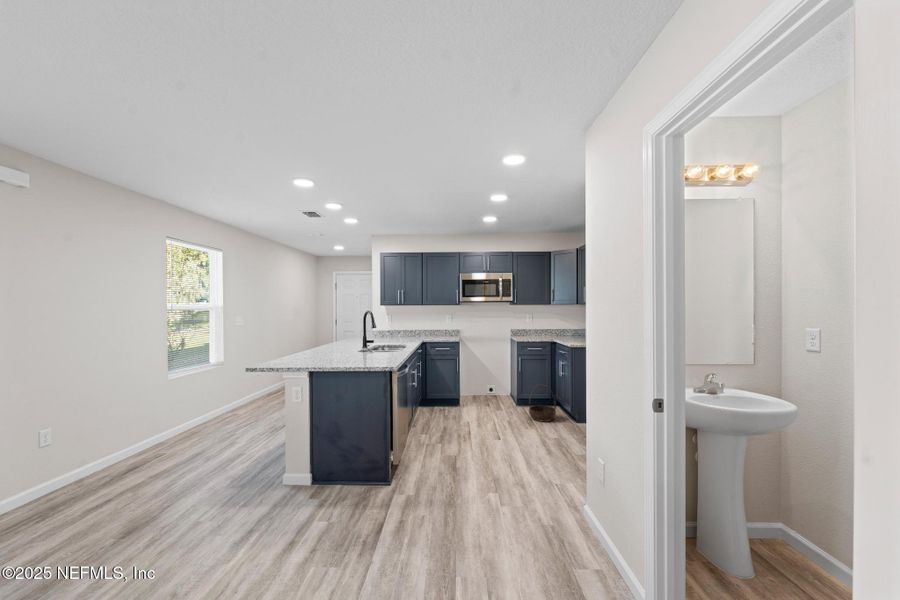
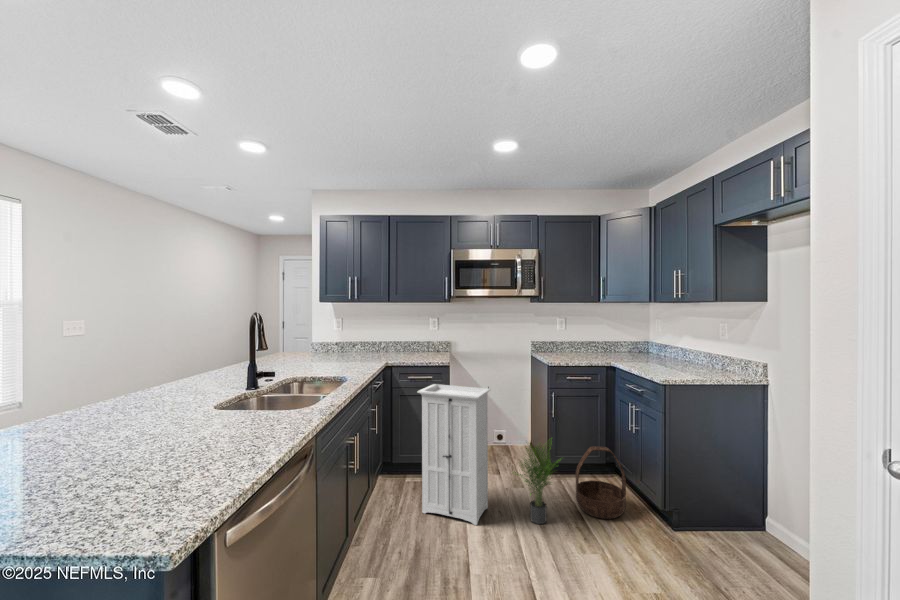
storage cabinet: none [442,350,482,423] -> present [417,383,491,525]
potted plant: none [491,378,521,423] -> present [517,447,558,524]

